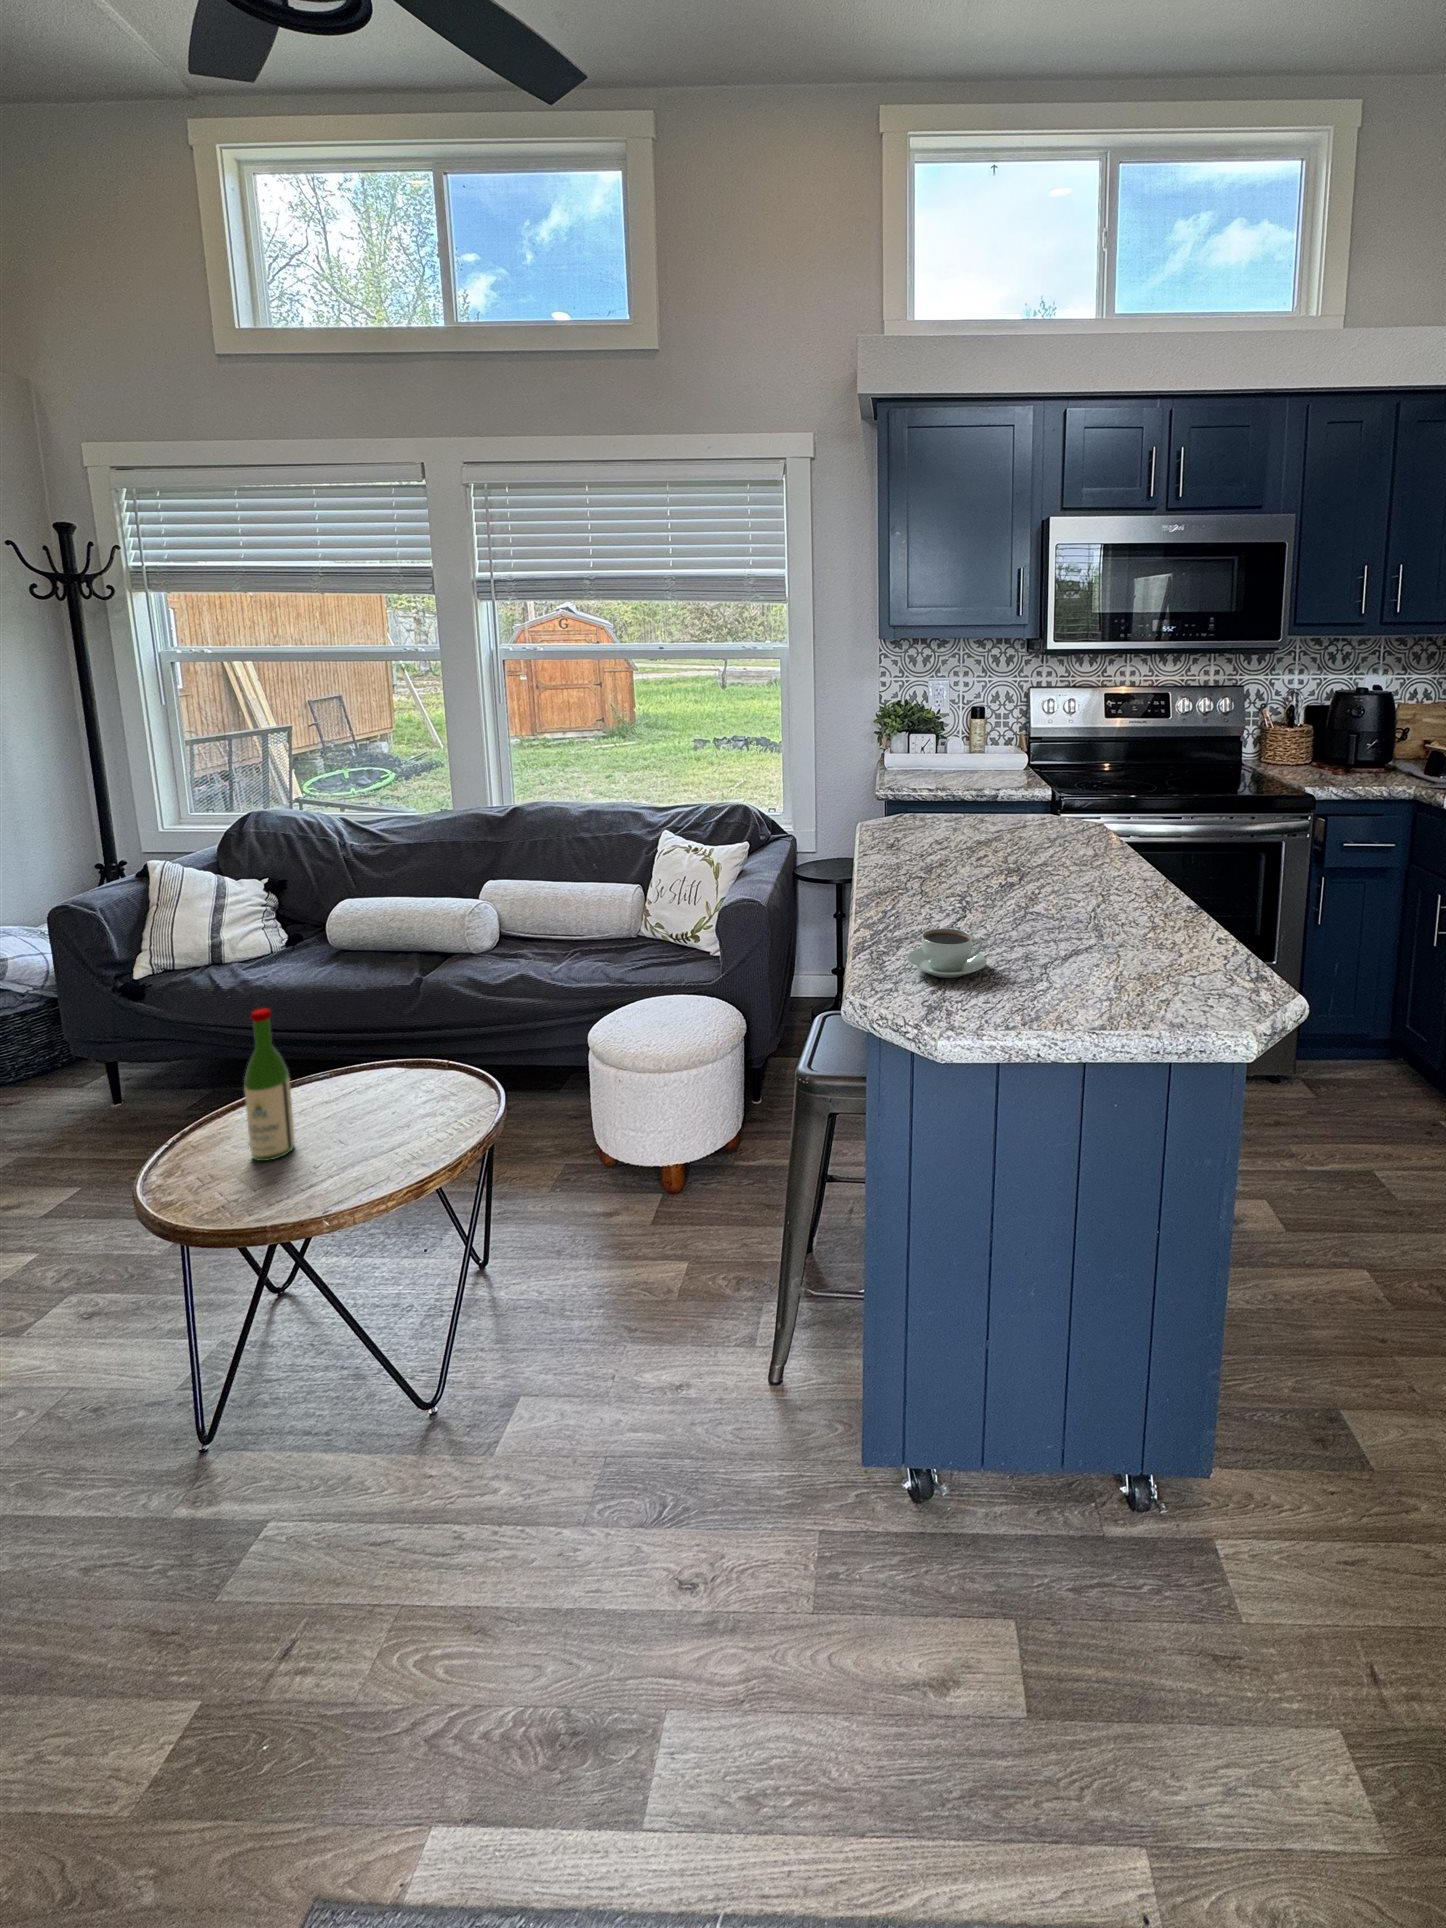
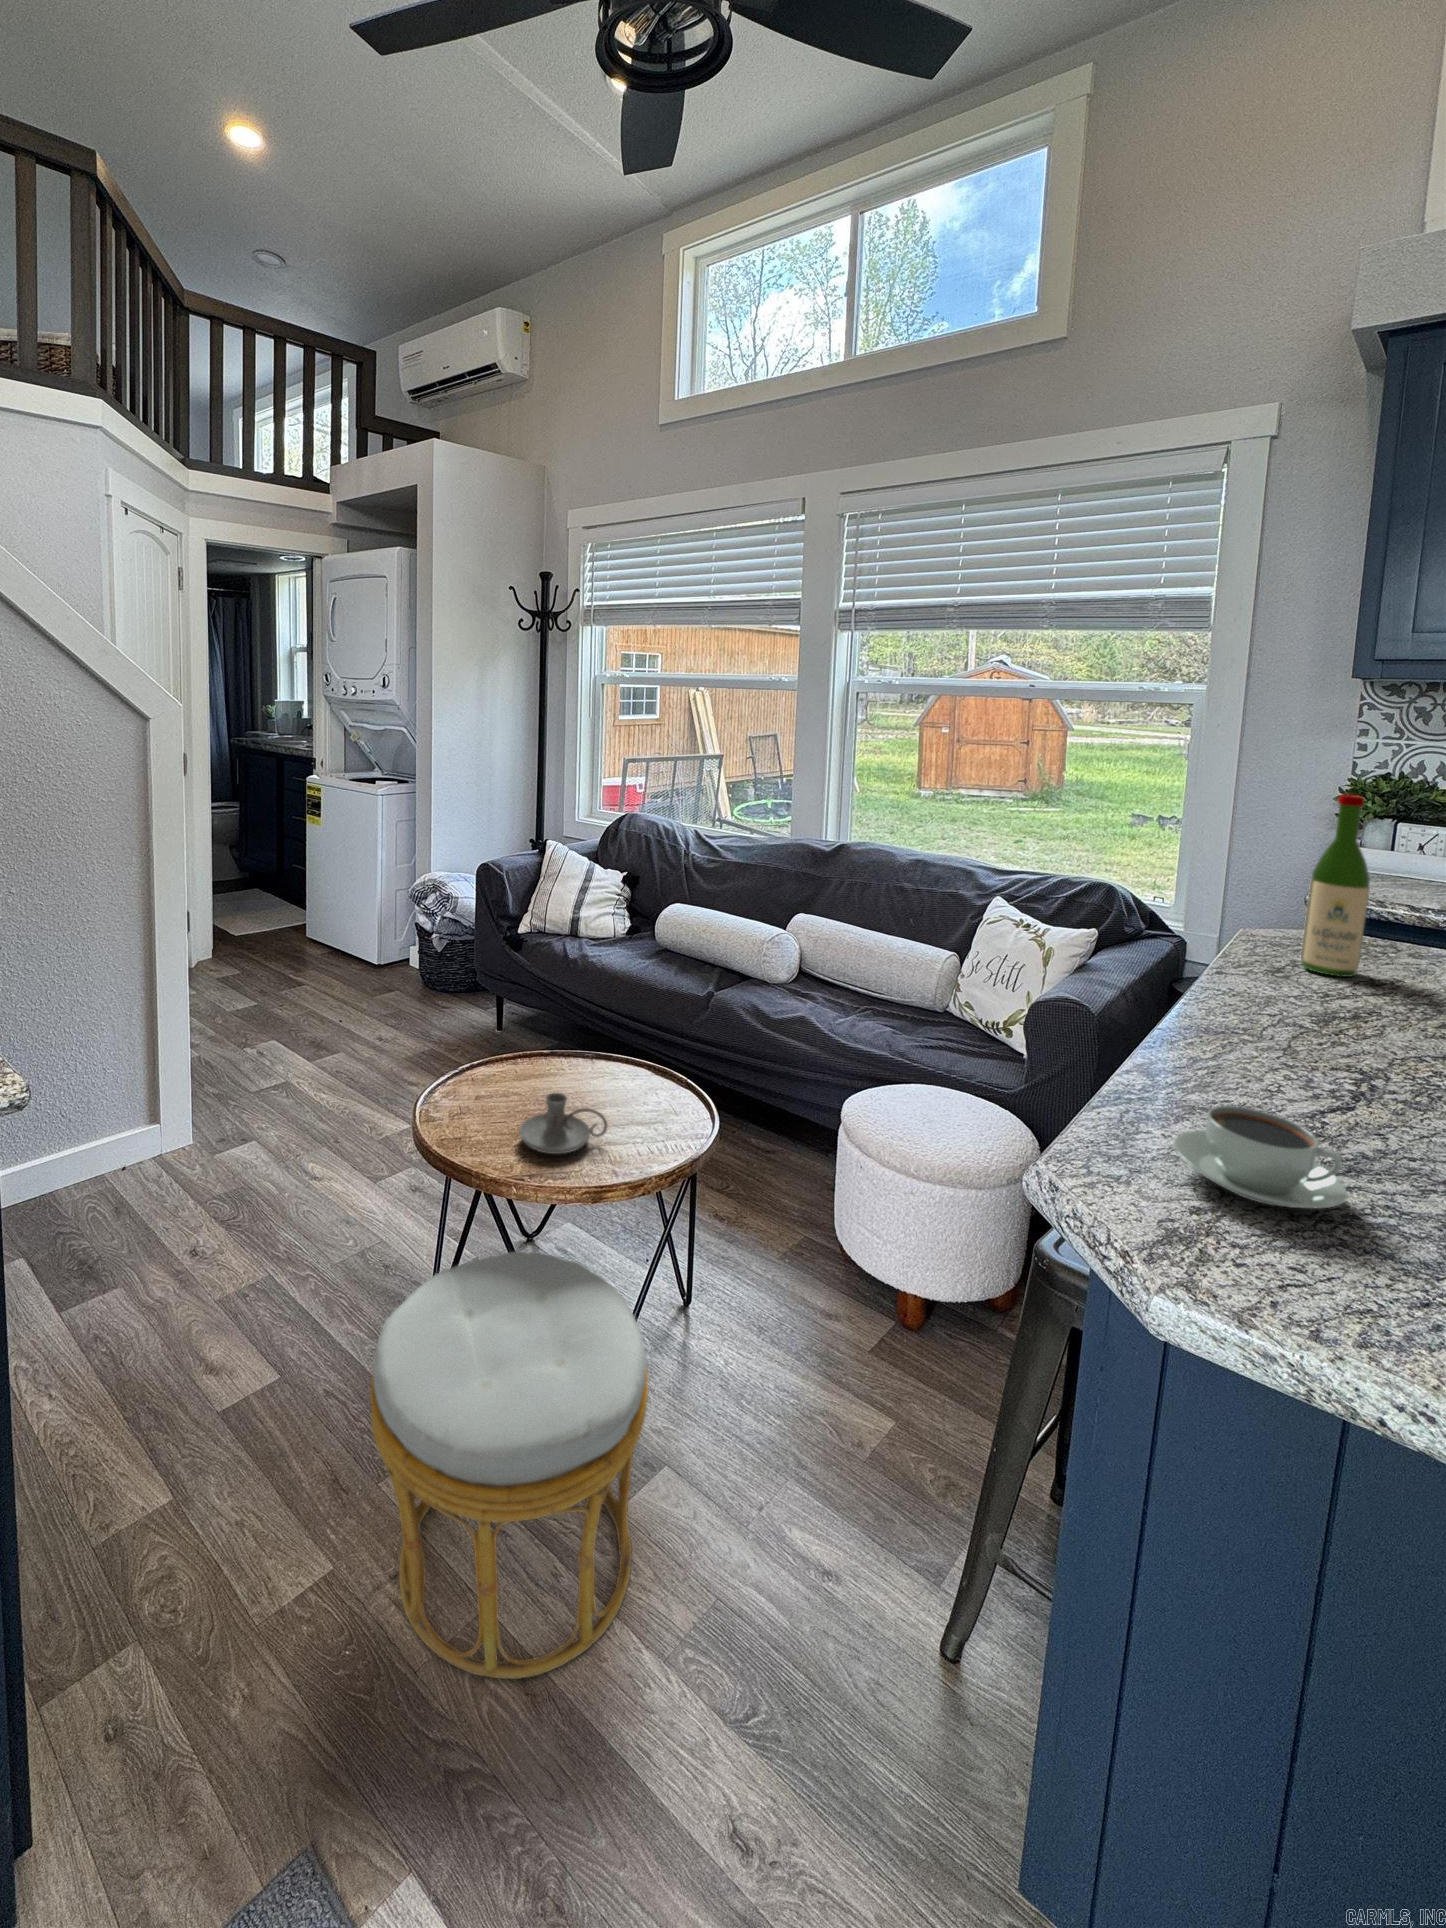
wine bottle: present [244,1008,295,1161] -> present [1301,795,1370,977]
candle holder: none [305,1116,407,1183] -> present [520,1093,608,1154]
ottoman: none [222,1263,538,1680] -> present [370,1252,649,1679]

